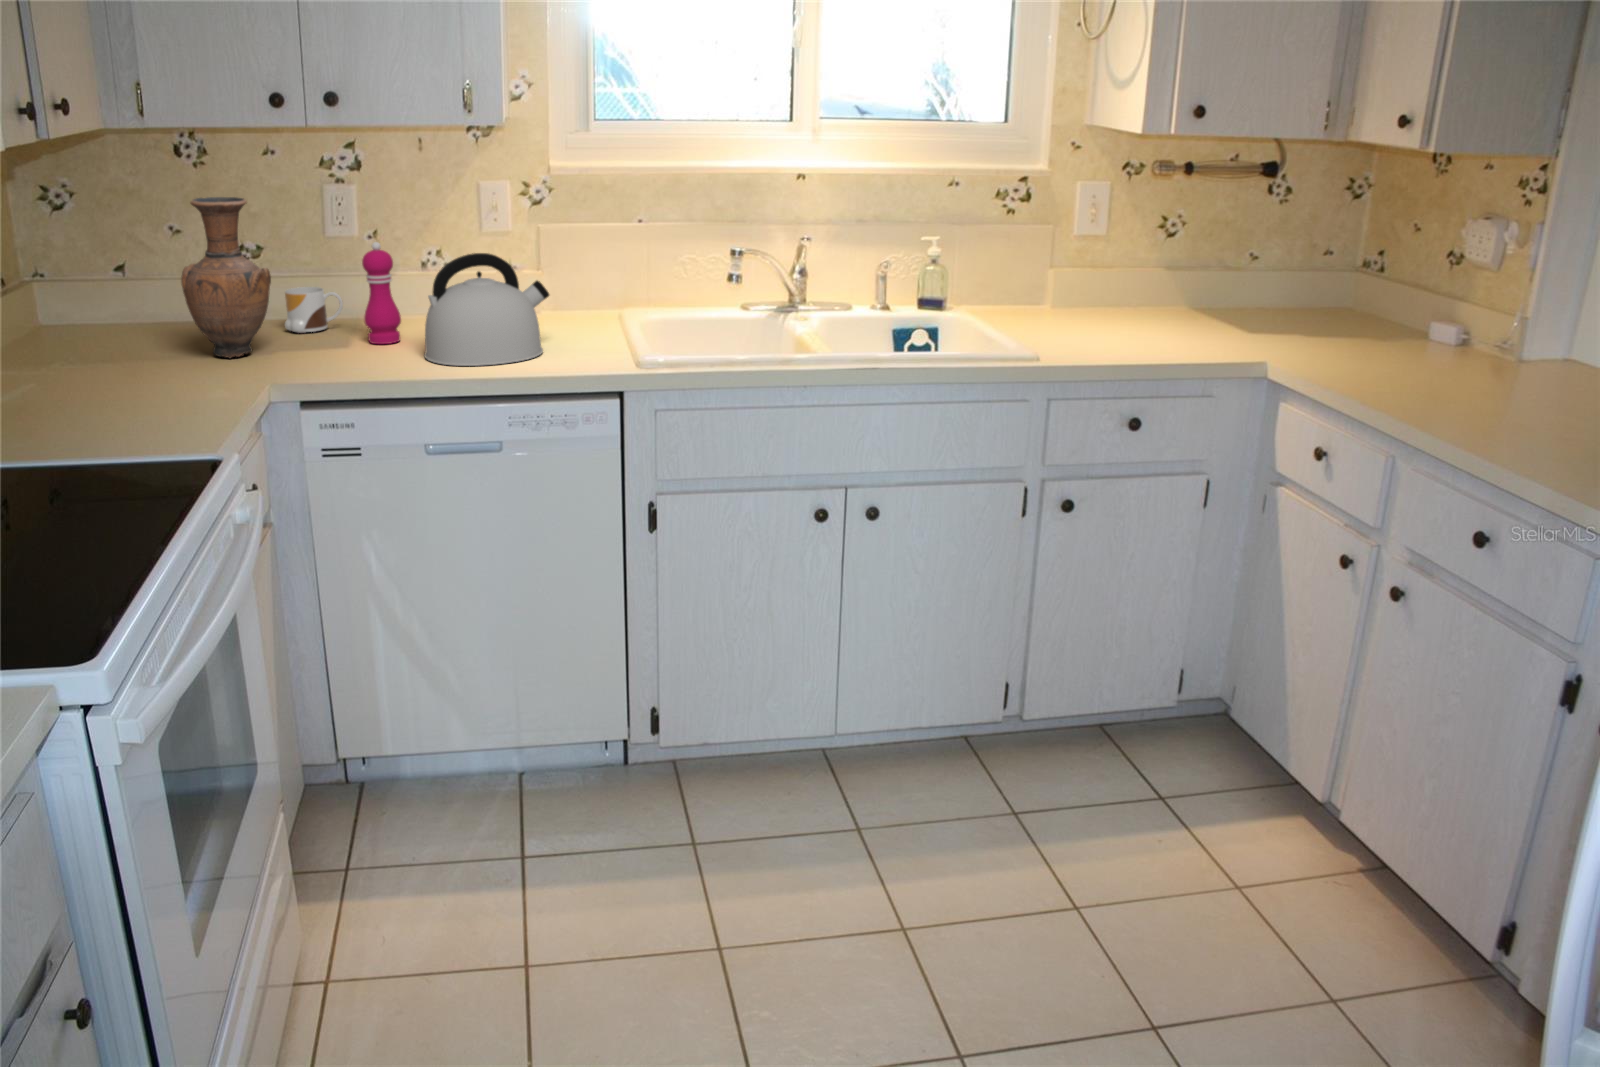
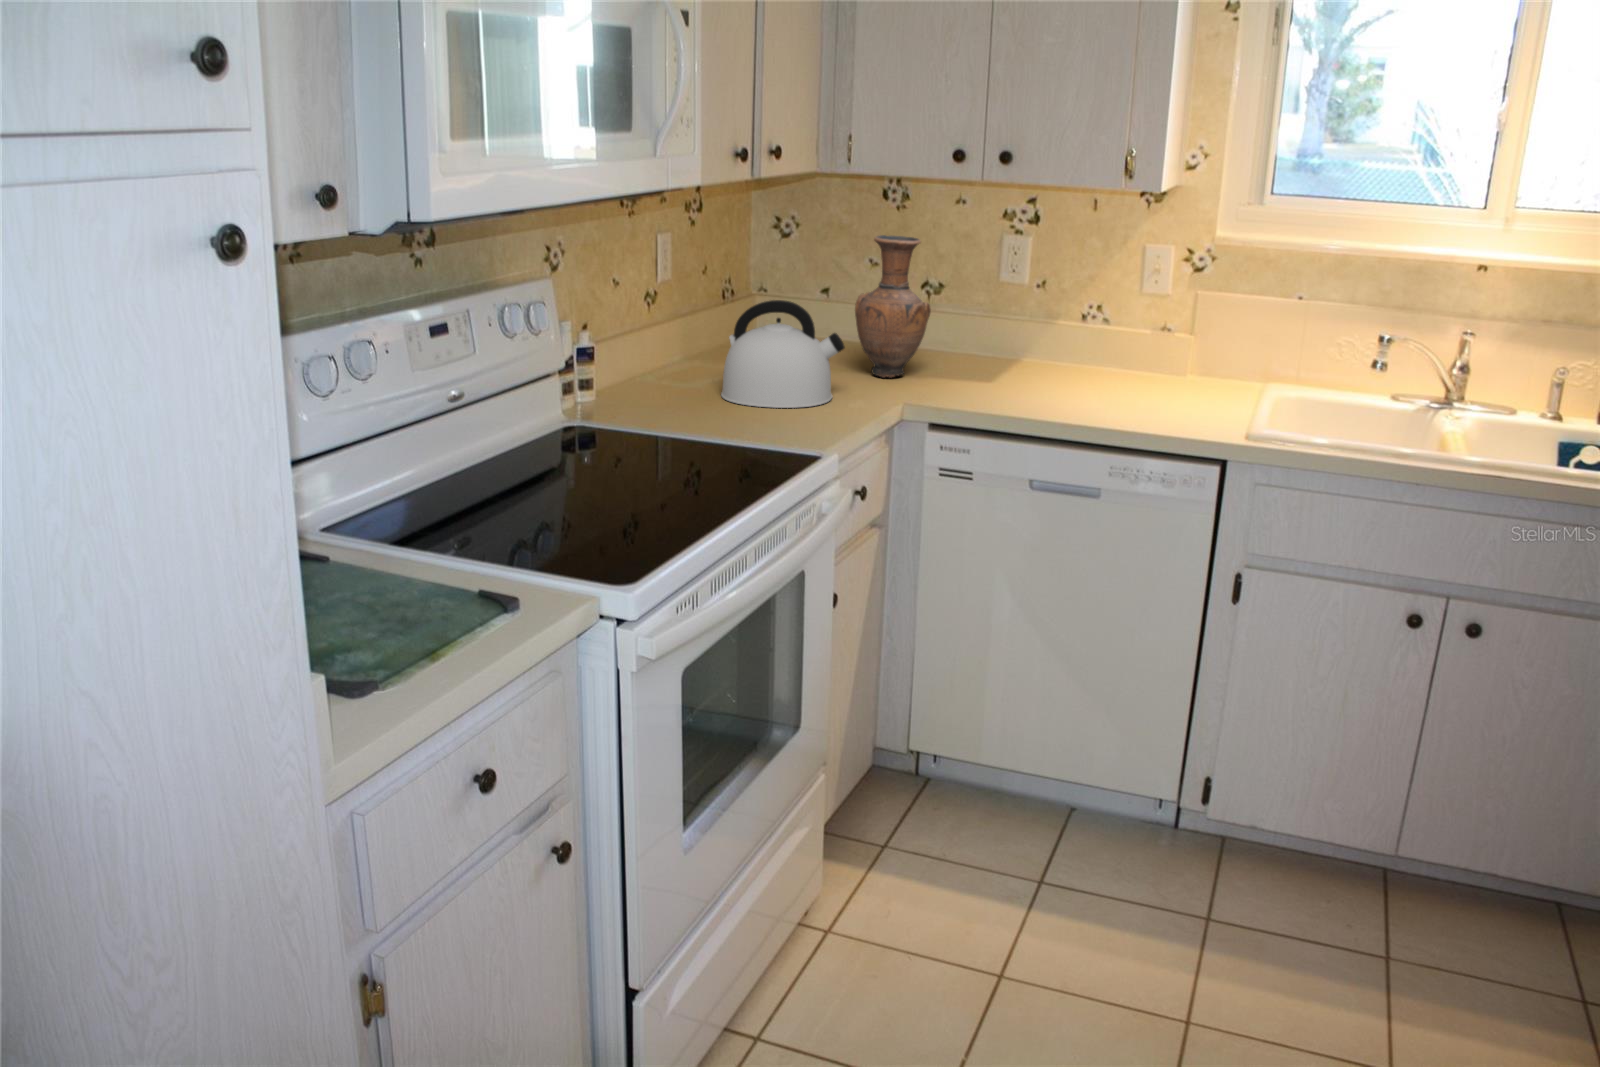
pepper mill: present [362,242,401,344] -> none [1006,290,1041,384]
kettle: present [424,253,549,366] -> present [721,300,845,408]
mug: present [285,287,343,333] -> none [943,324,996,364]

